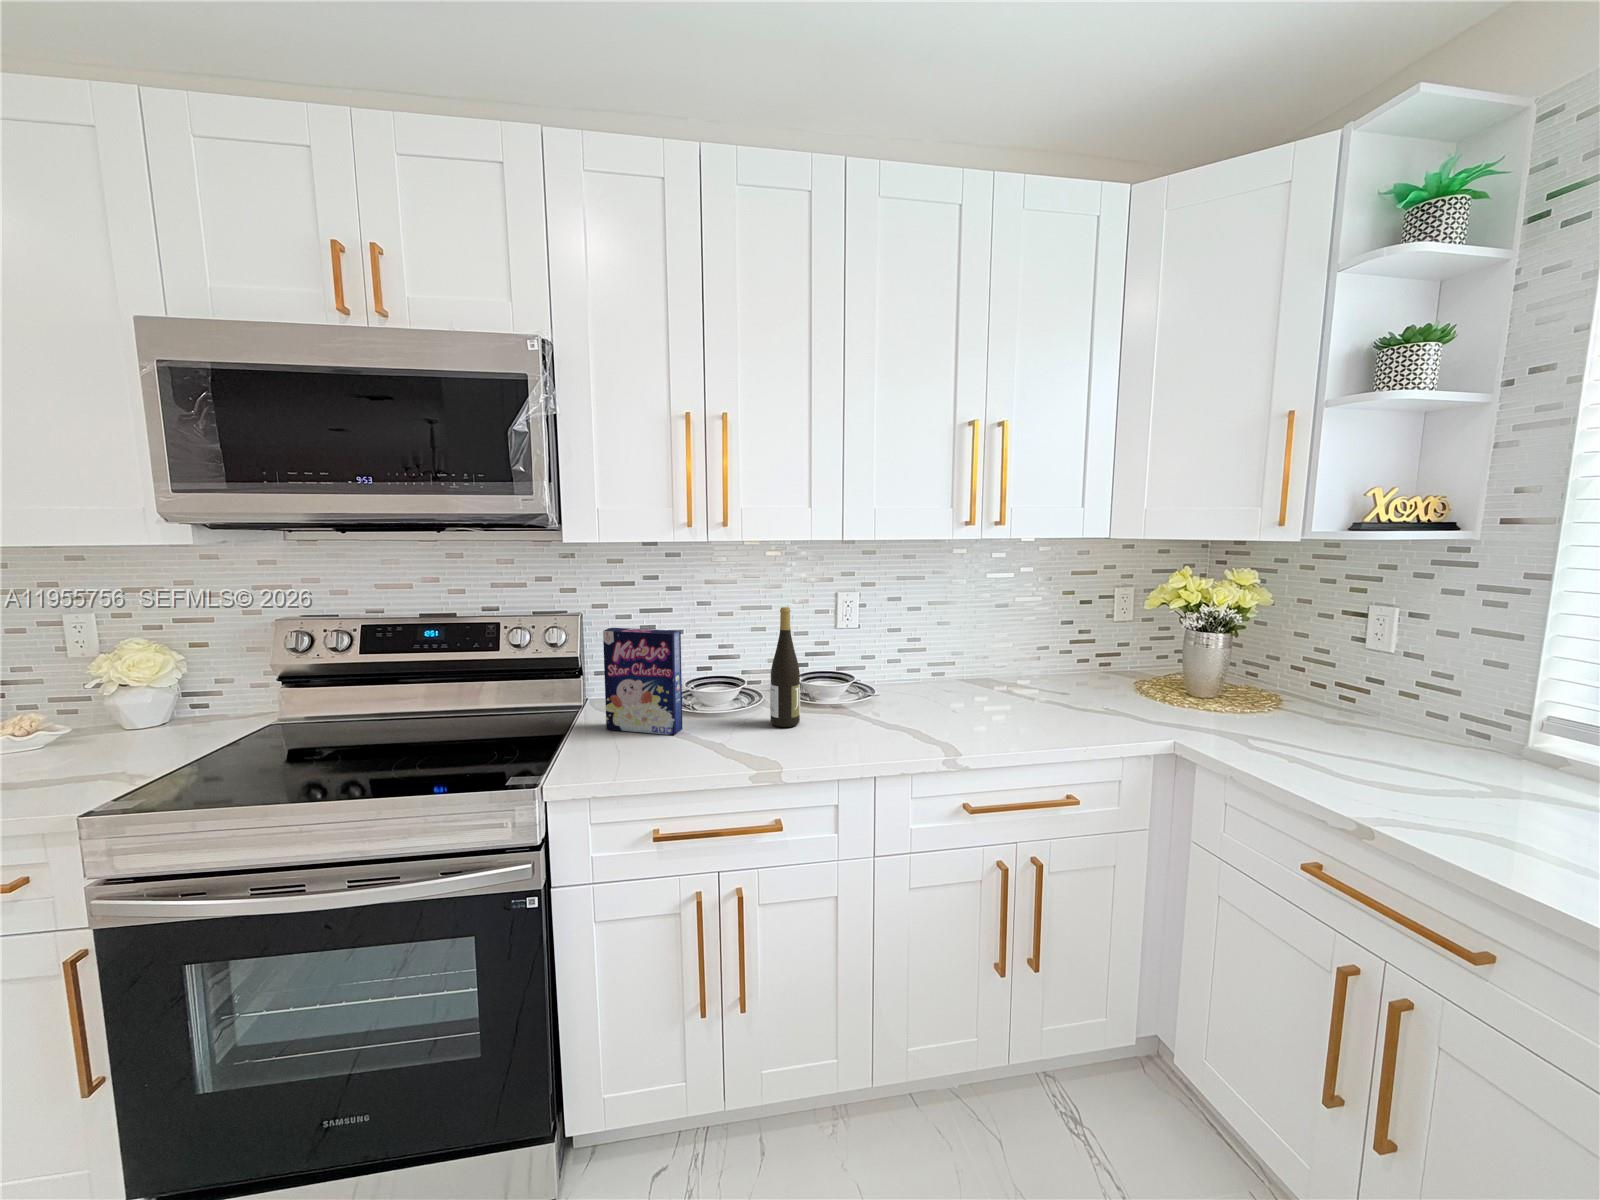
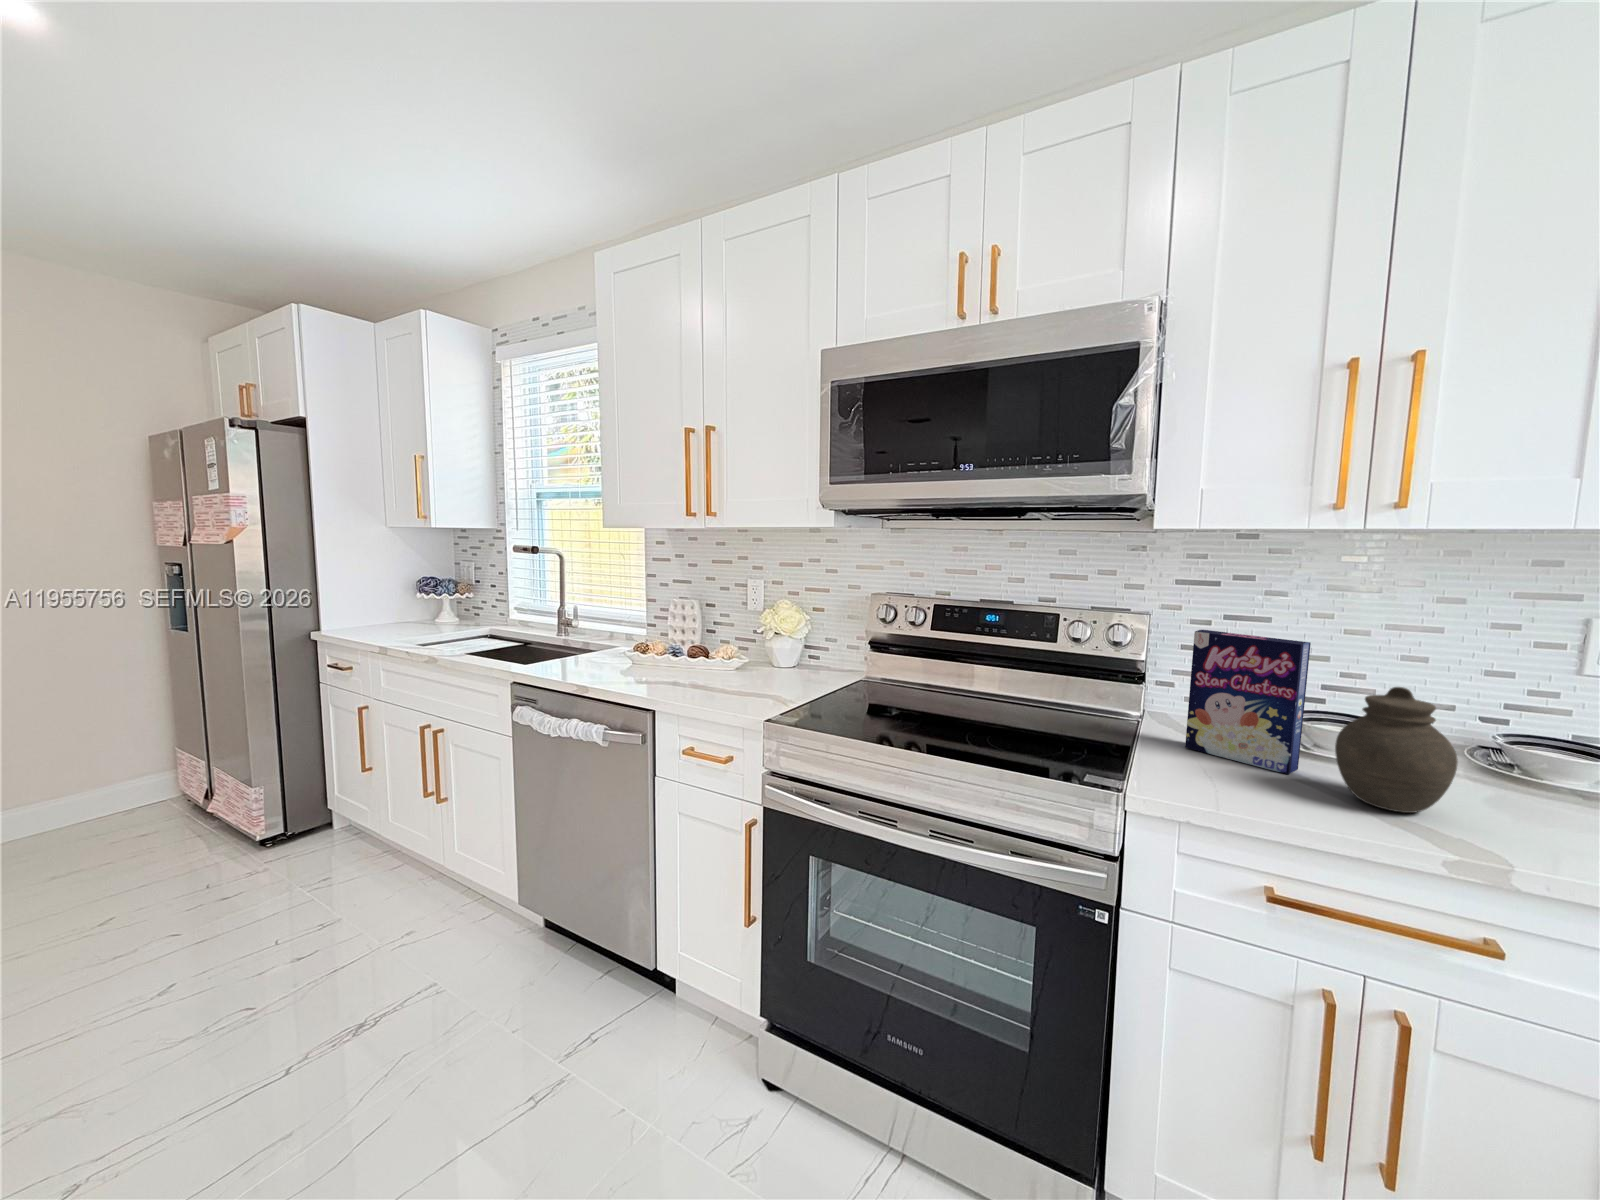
wine bottle: present [770,607,800,727] -> none [1458,626,1531,807]
jar: none [695,659,759,748] -> present [1335,687,1458,813]

